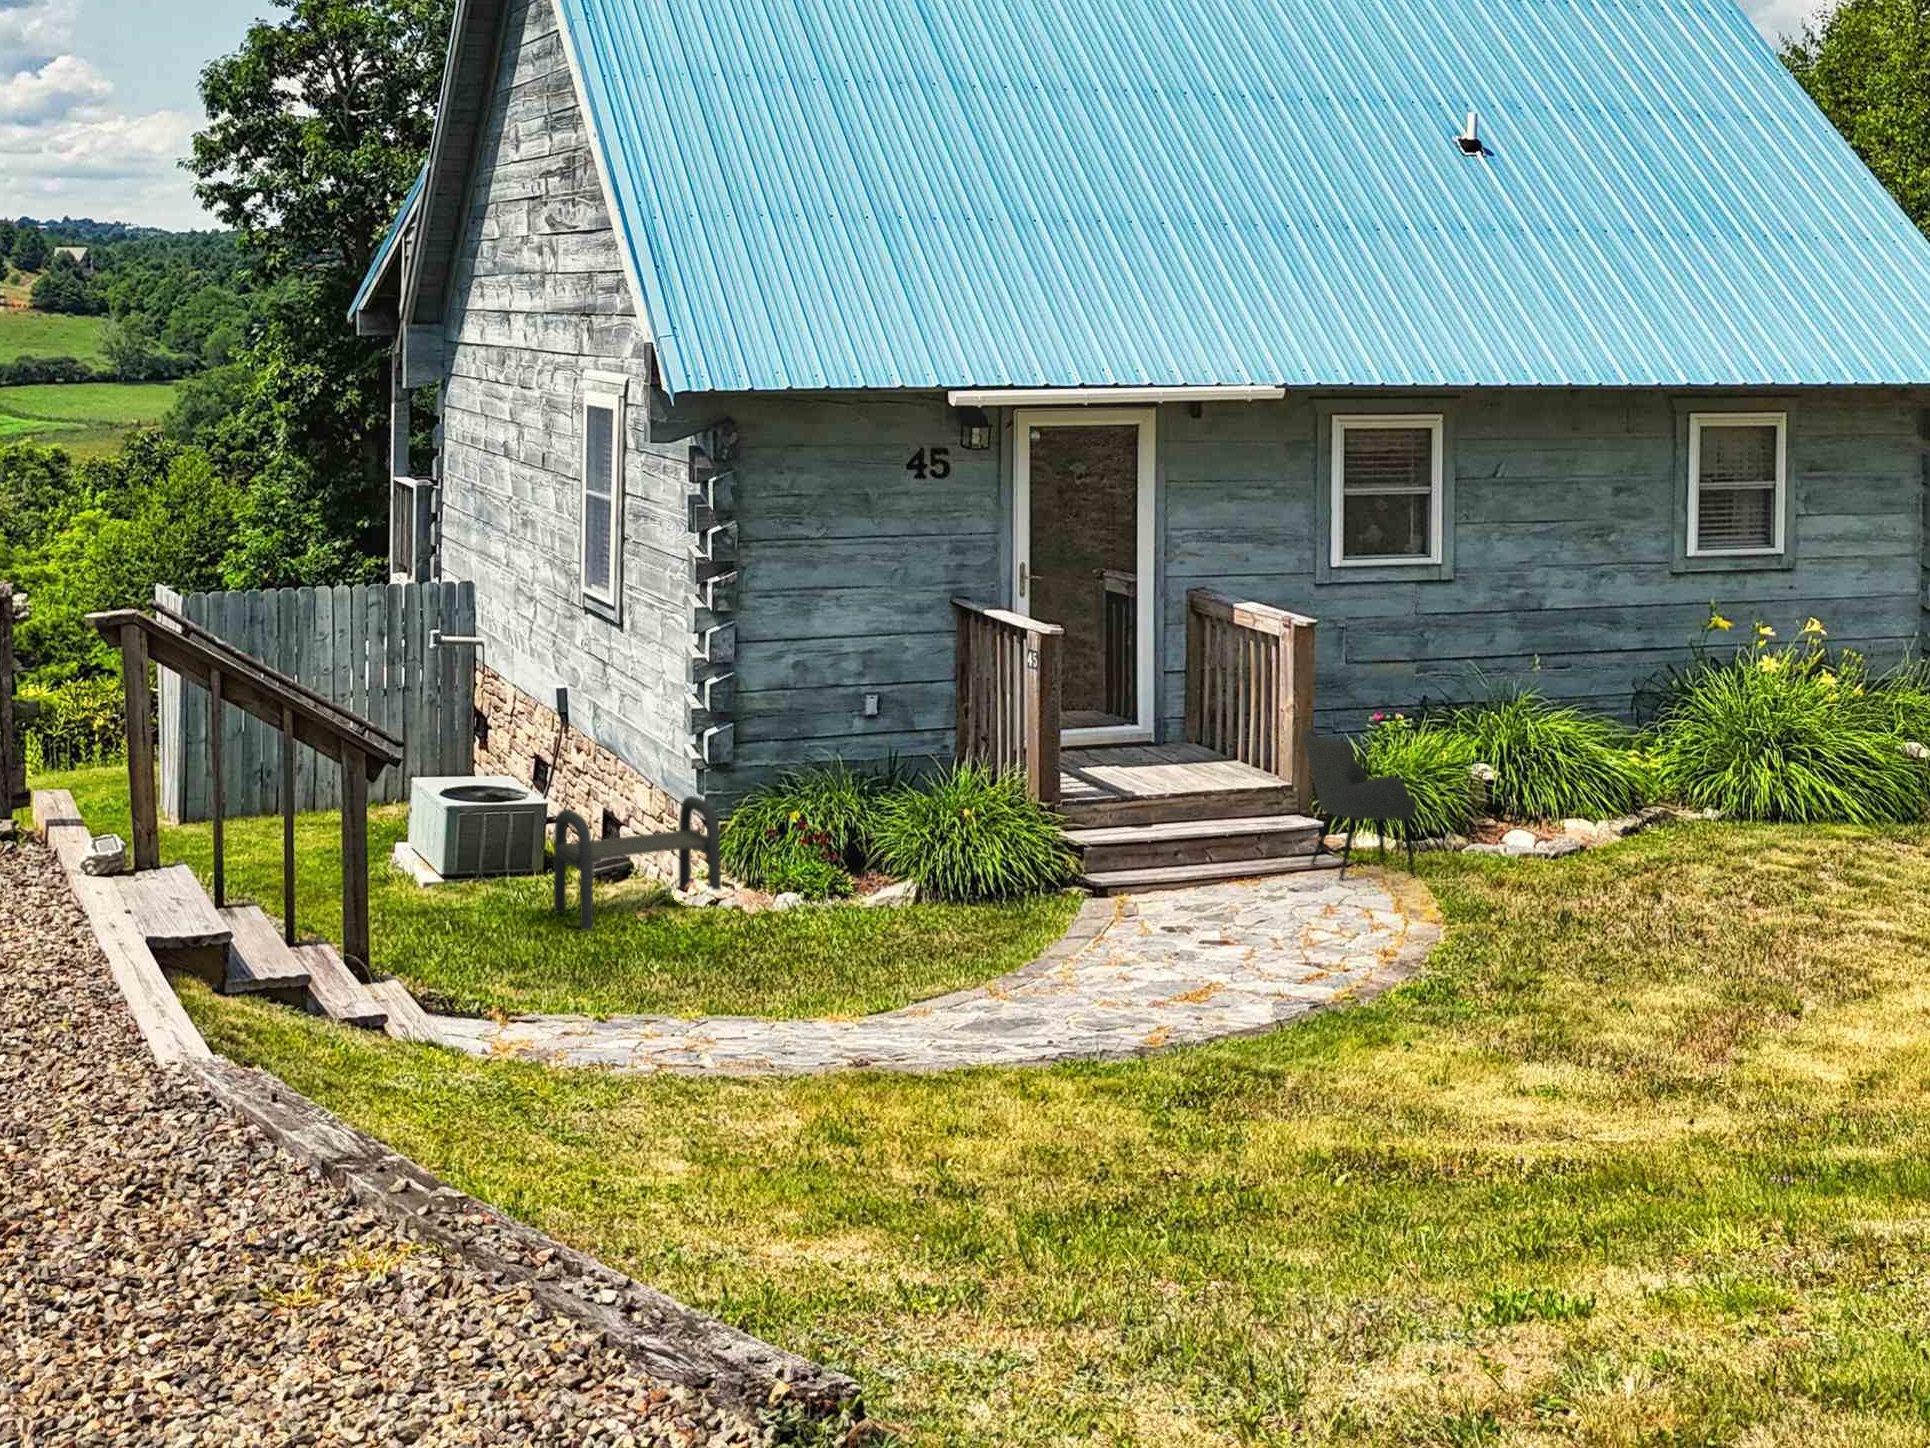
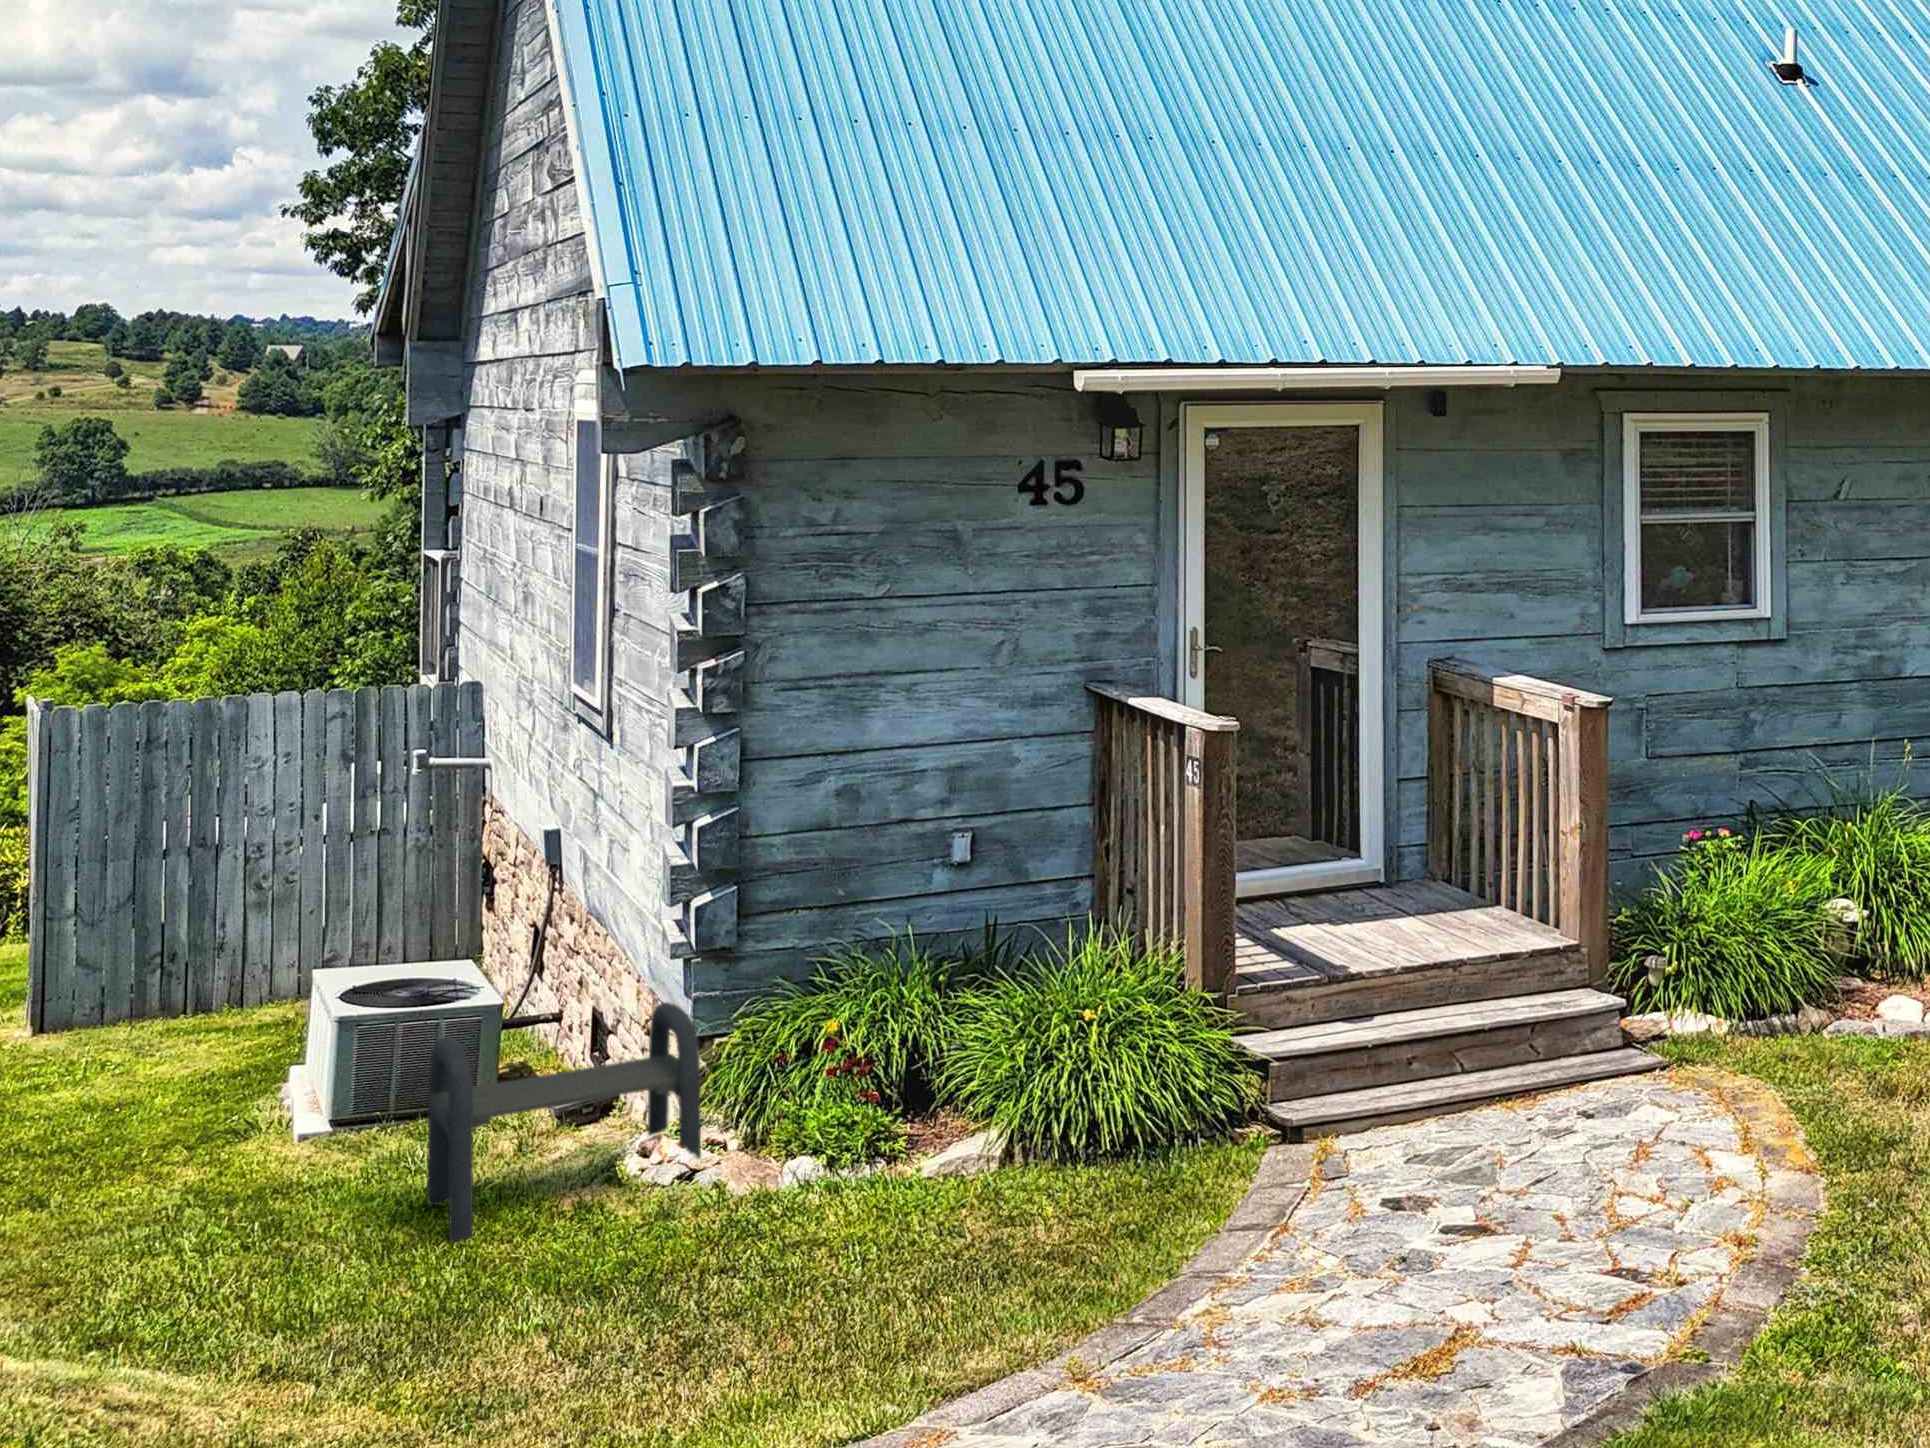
armchair: present [1302,729,1417,881] -> none [1595,860,1763,1092]

